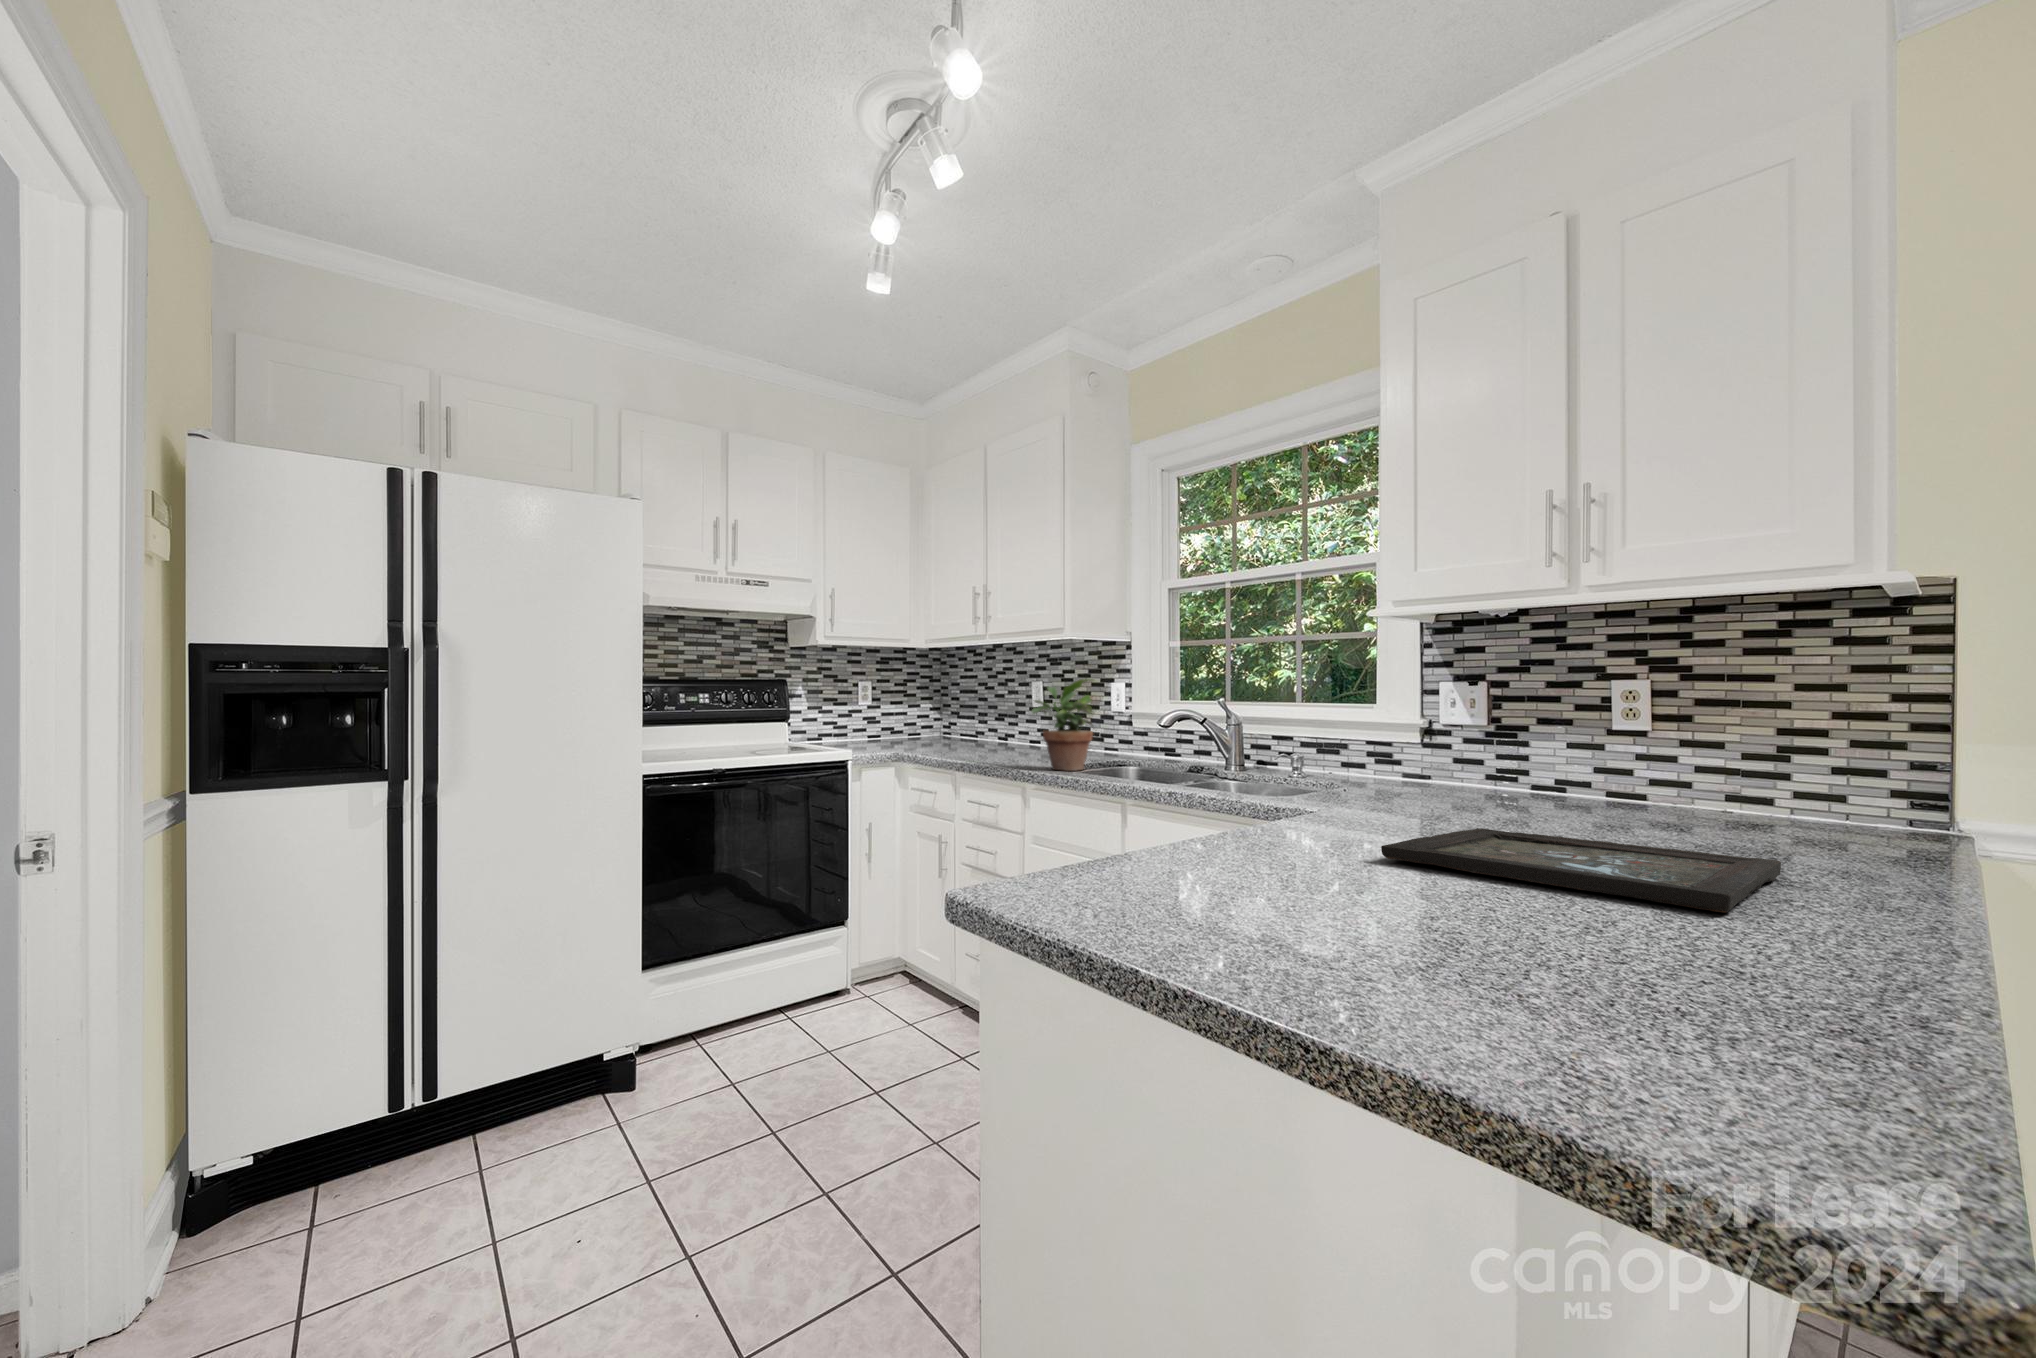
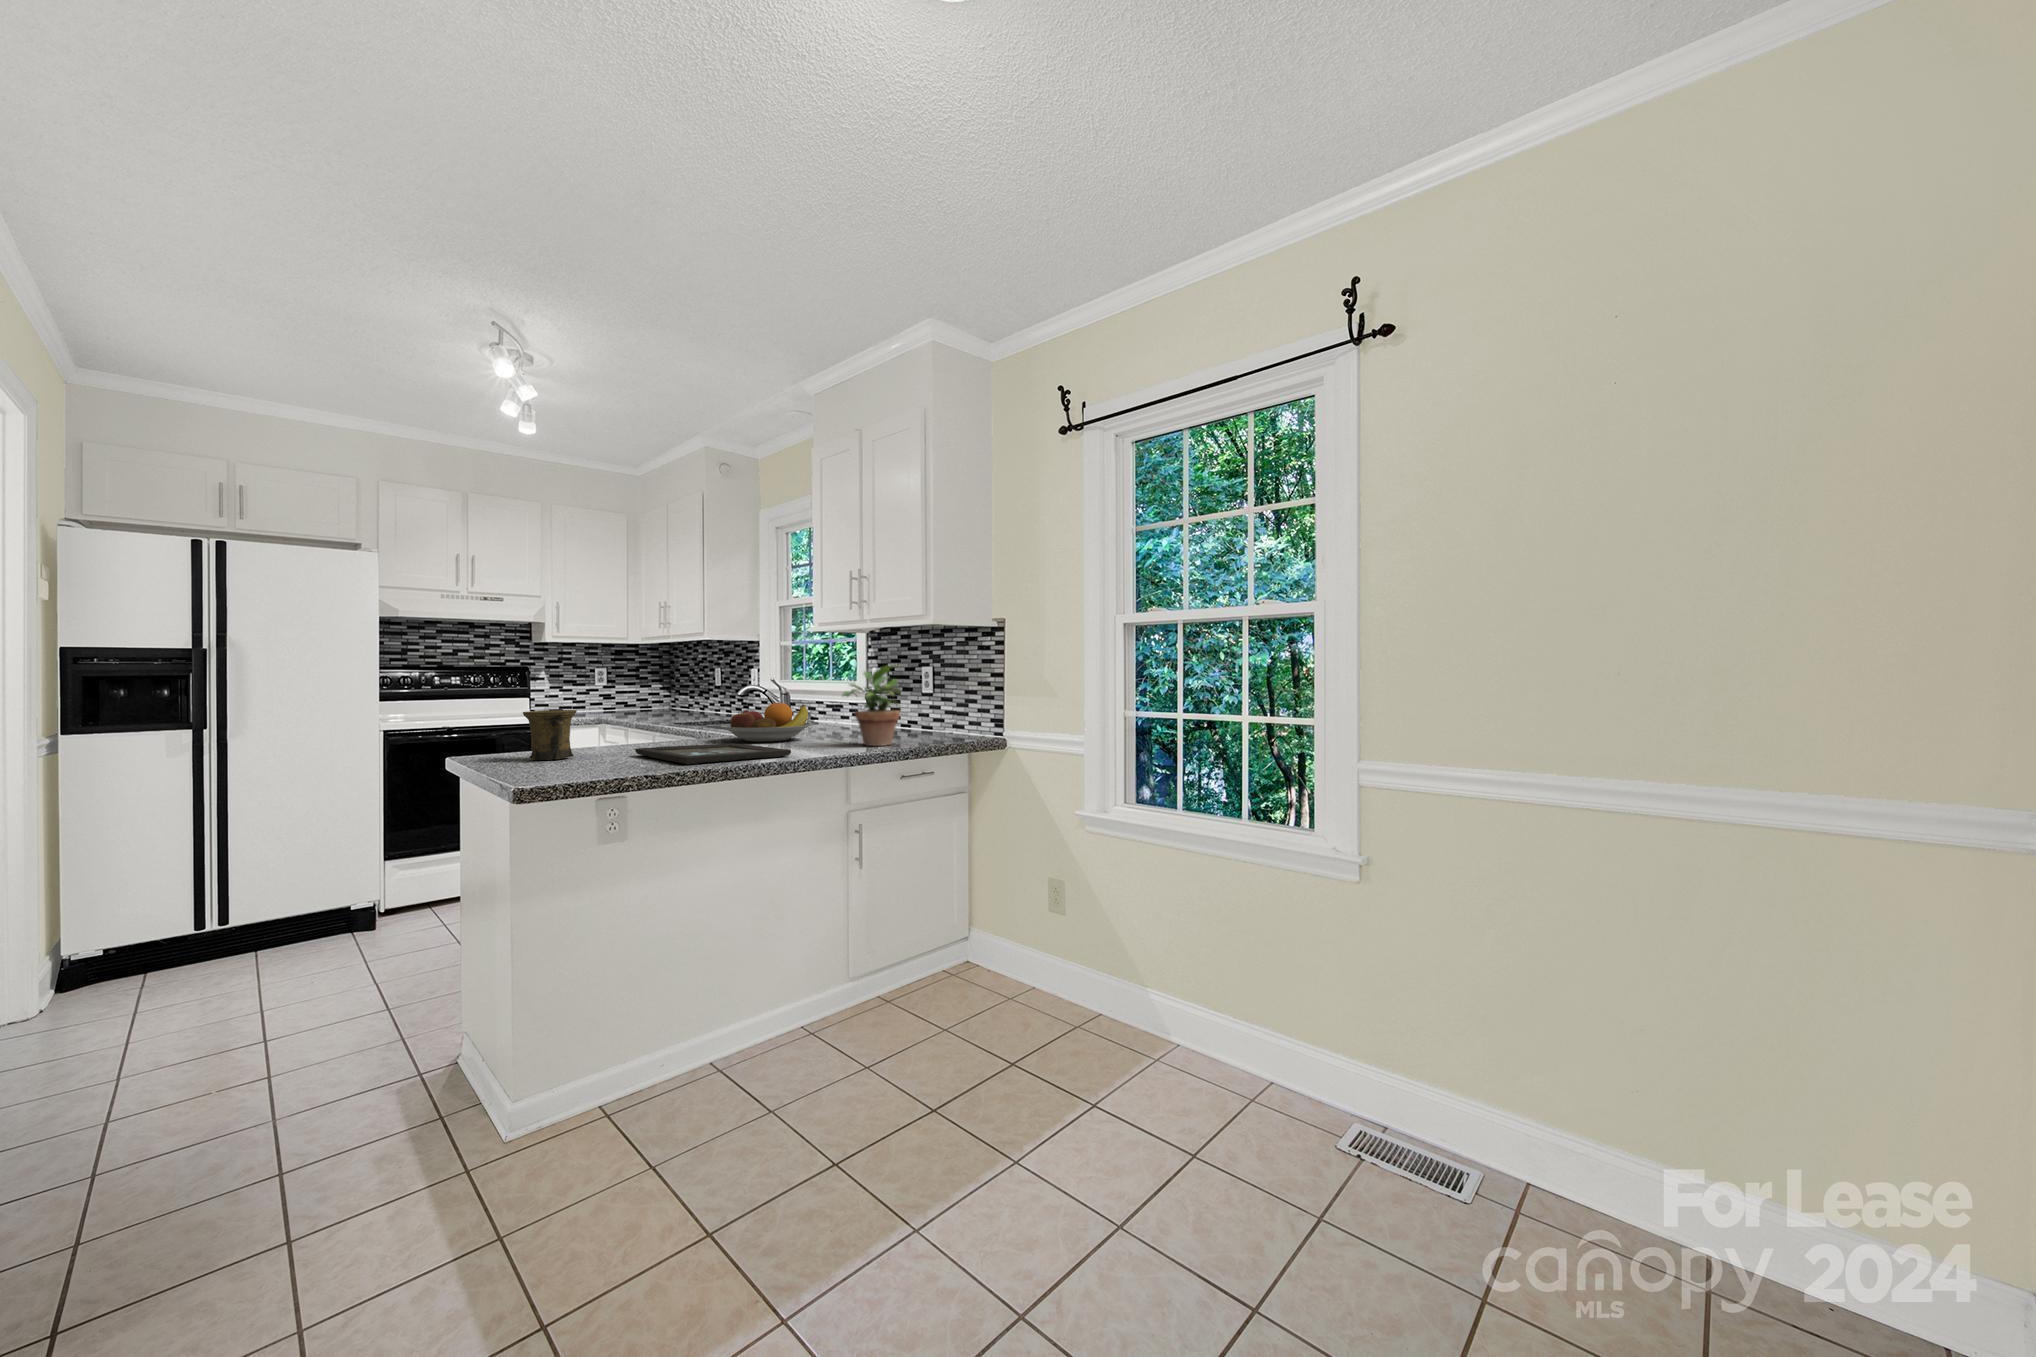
potted plant: present [1032,679,1094,771] -> present [842,665,901,746]
fruit bowl: none [1313,741,1494,816] -> present [721,703,812,742]
mug: none [1184,756,1307,876] -> present [523,710,577,760]

